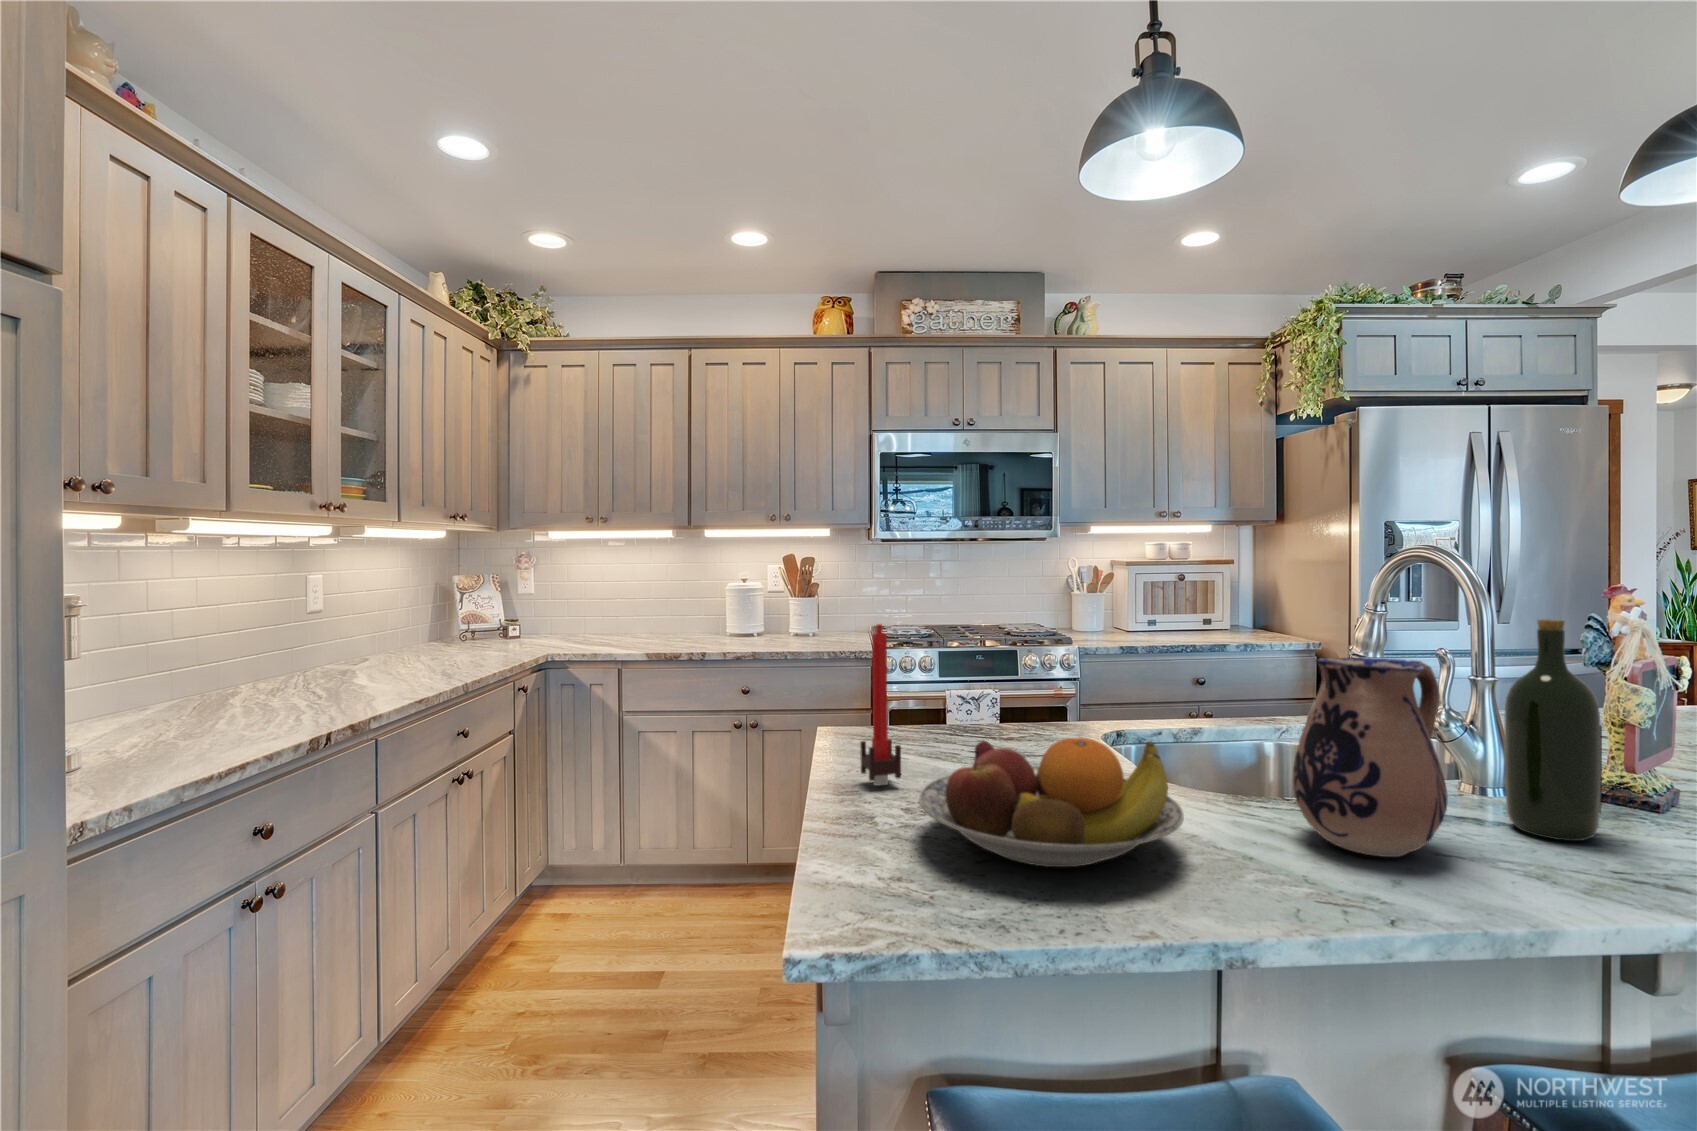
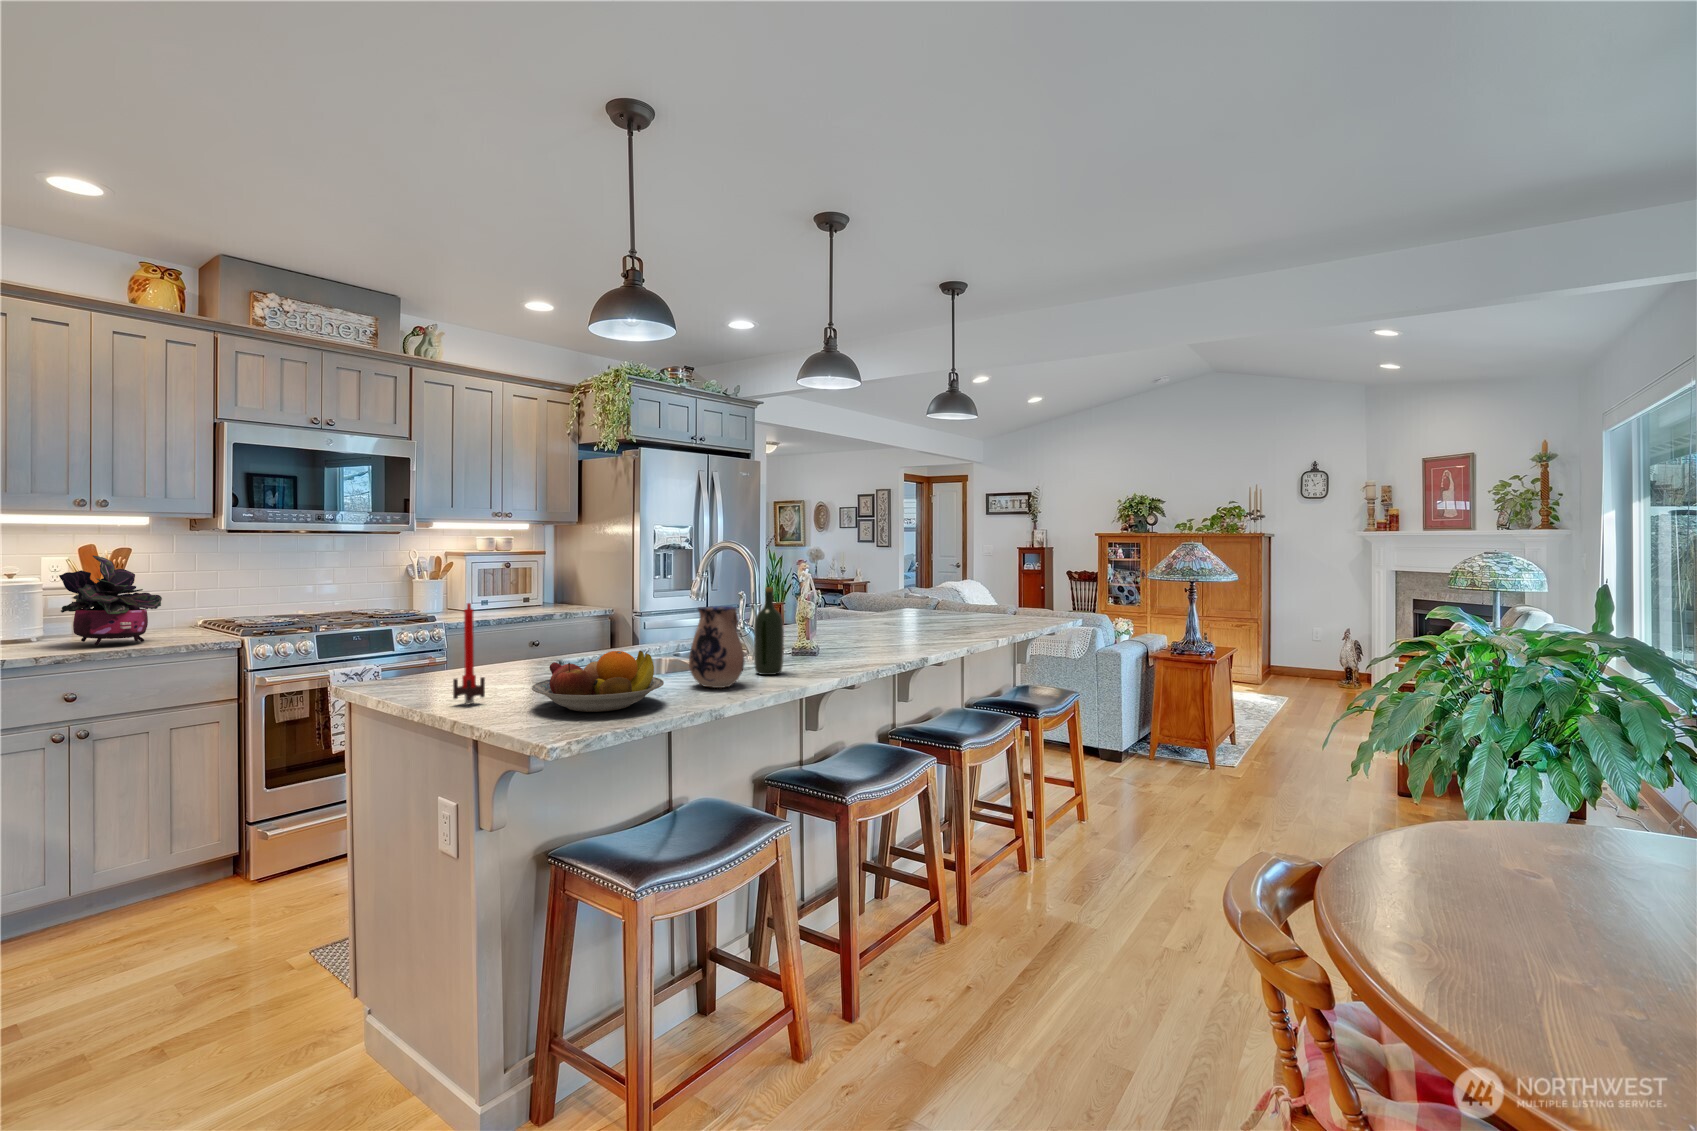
potted plant: none [747,564,821,644] -> present [59,555,162,645]

